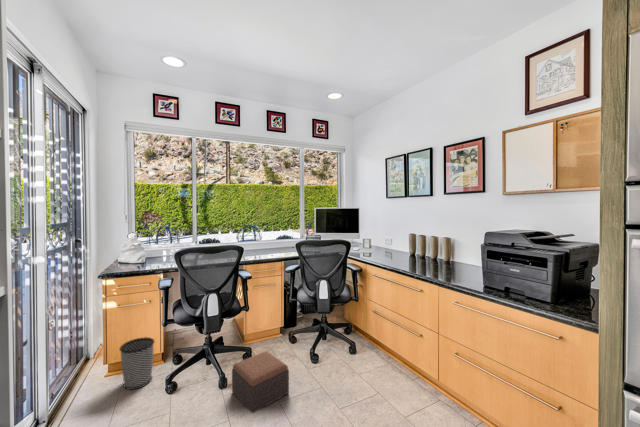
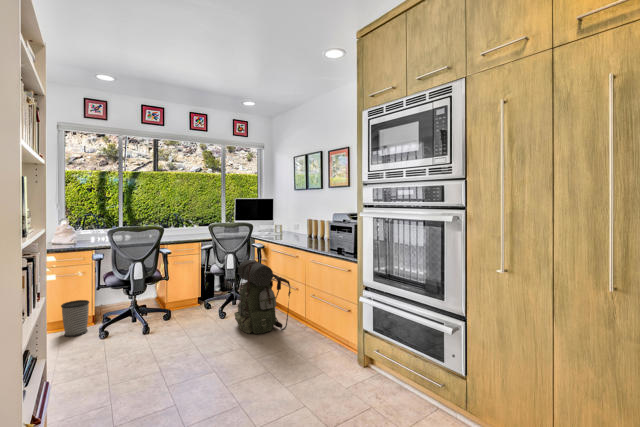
backpack: none [334,290,413,403] -> present [234,260,291,334]
footstool: present [232,351,289,413] -> none [153,307,197,342]

